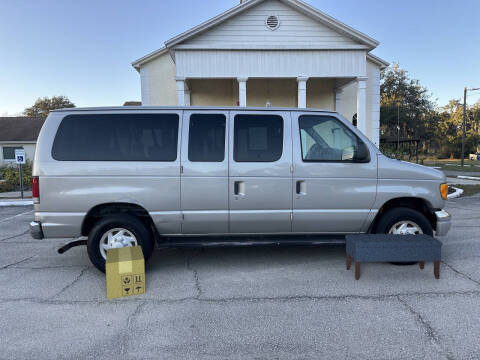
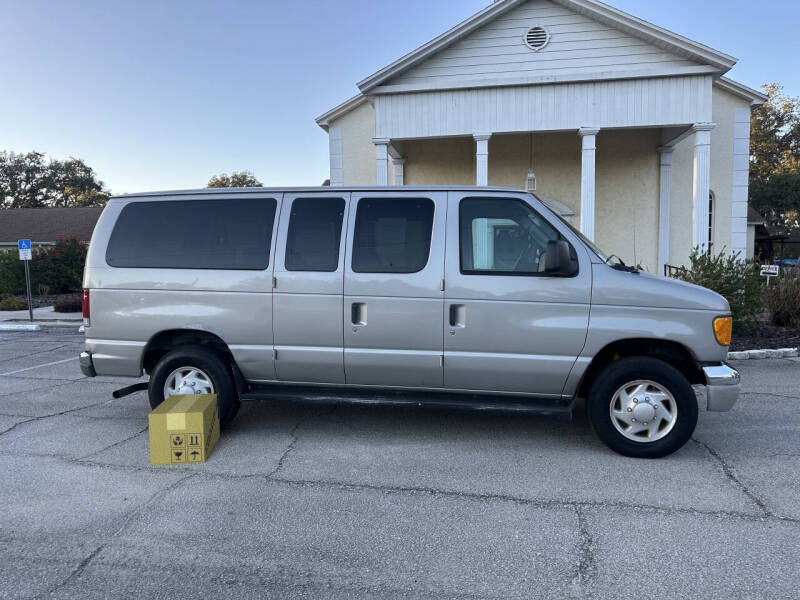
bench: present [345,233,443,280] -> none [531,397,691,486]

